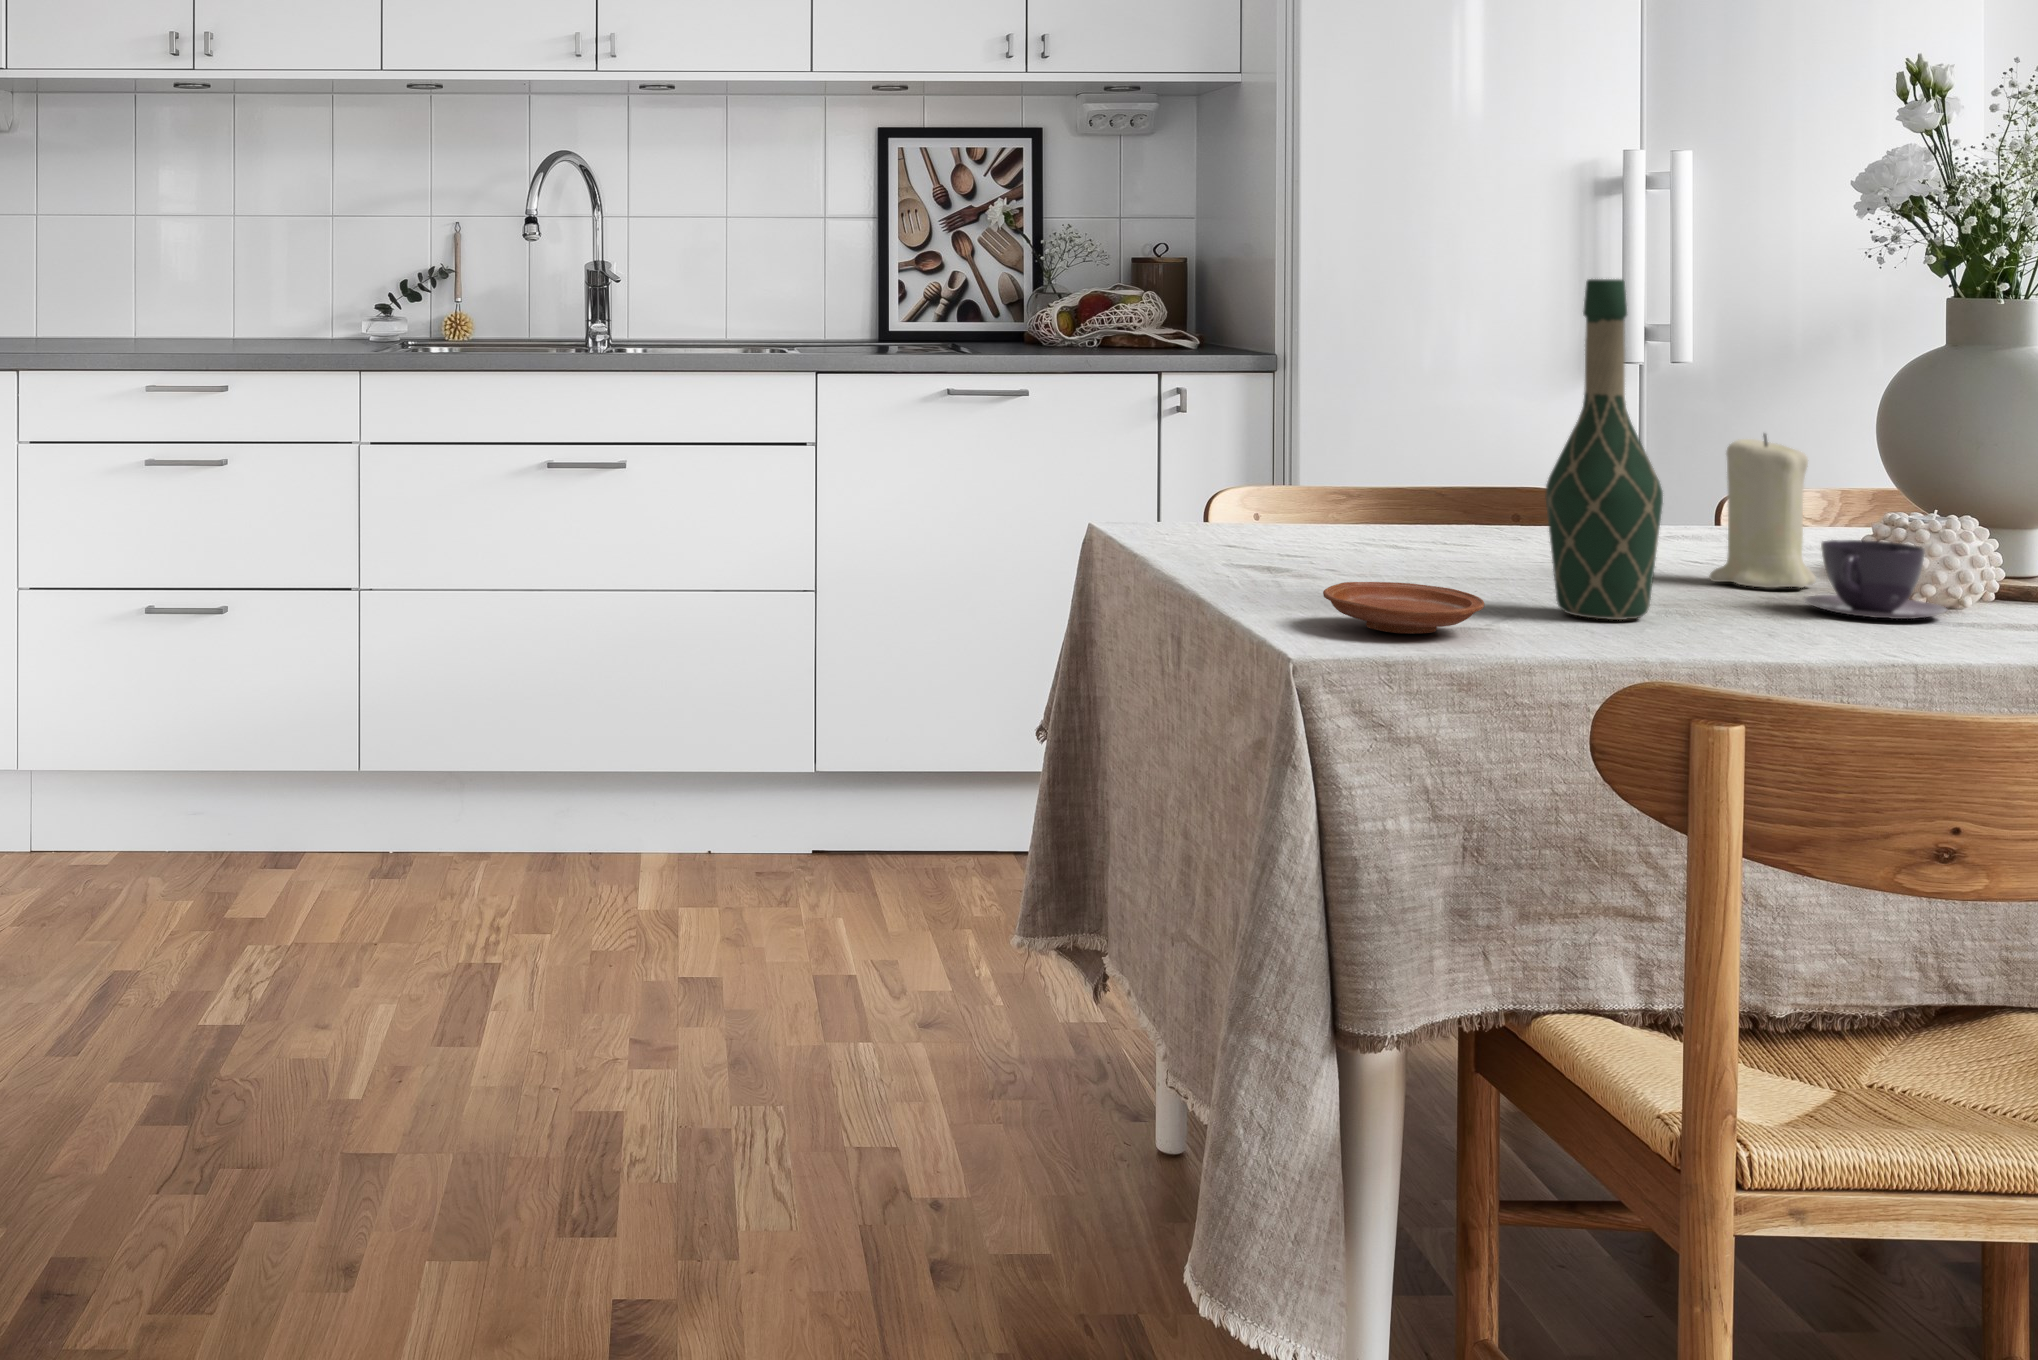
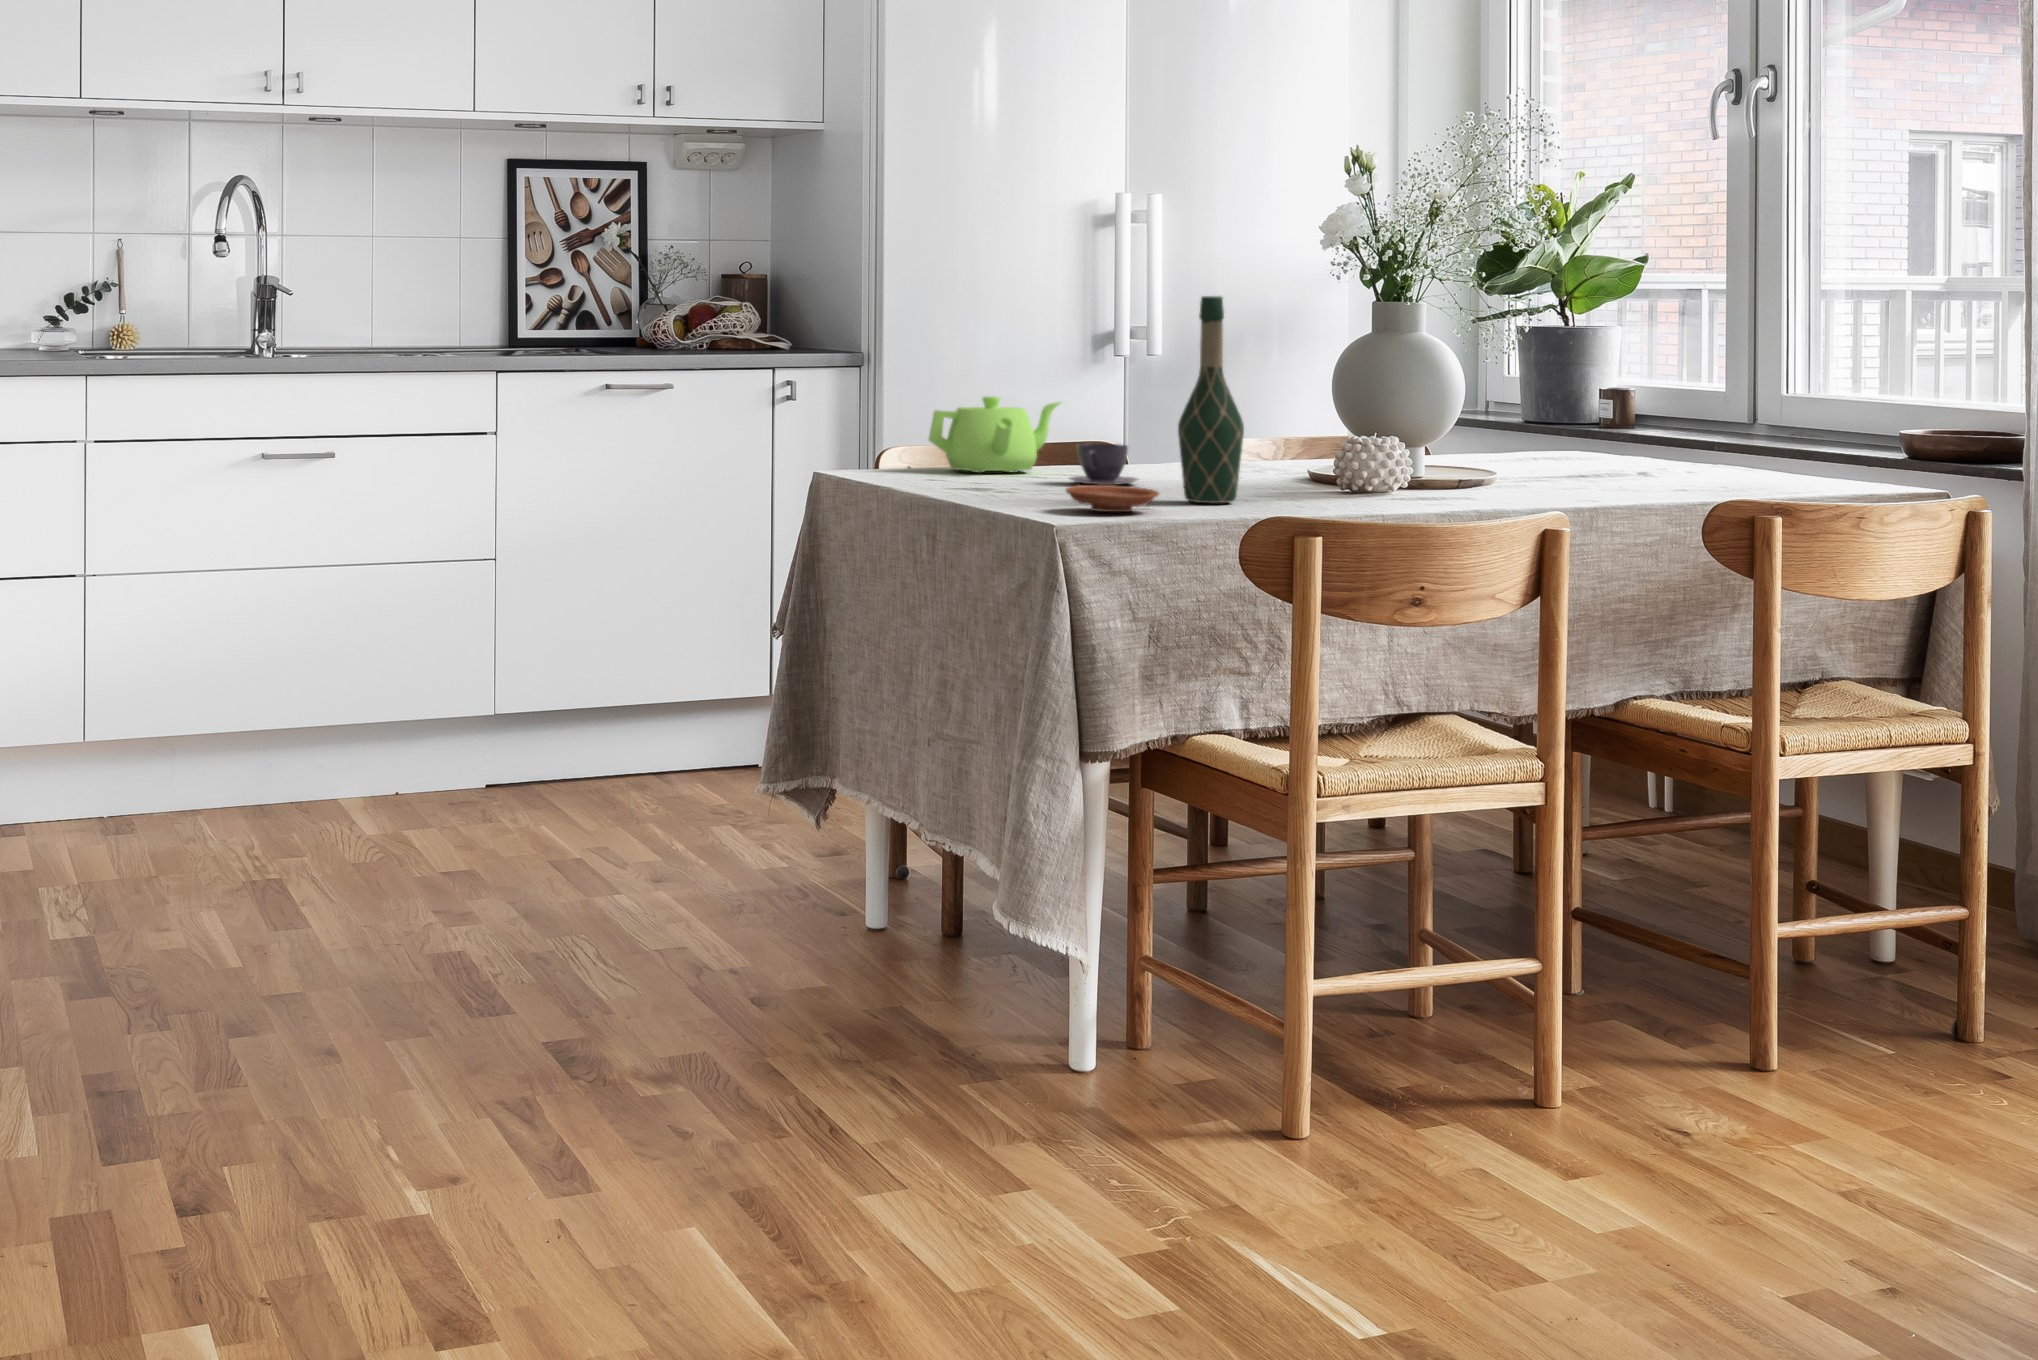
teapot: none [1240,423,1442,531] -> present [929,396,1060,473]
candle: present [1709,434,1816,588] -> none [1250,392,1310,488]
teacup: present [1803,540,1948,619] -> present [1069,444,1138,485]

